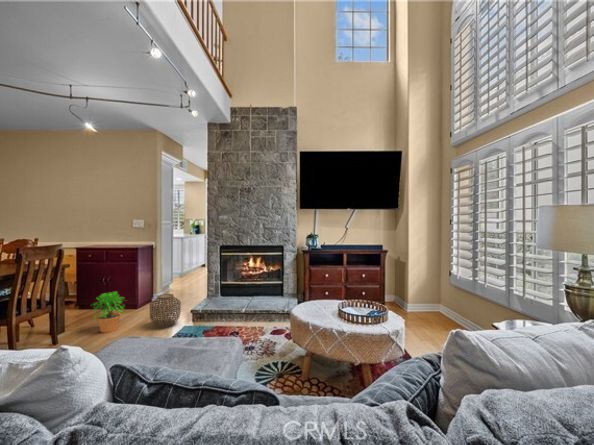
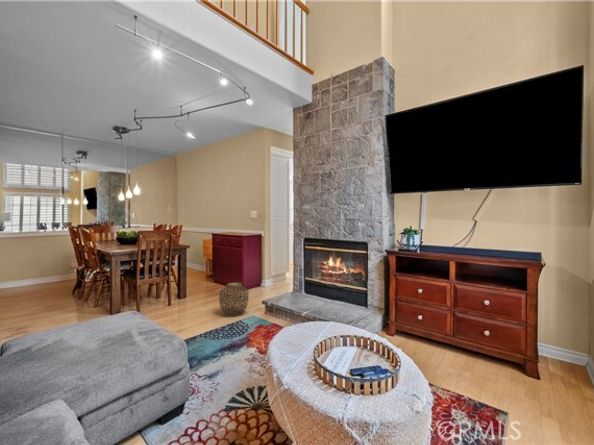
potted plant: present [94,291,123,333] -> none [182,272,209,309]

